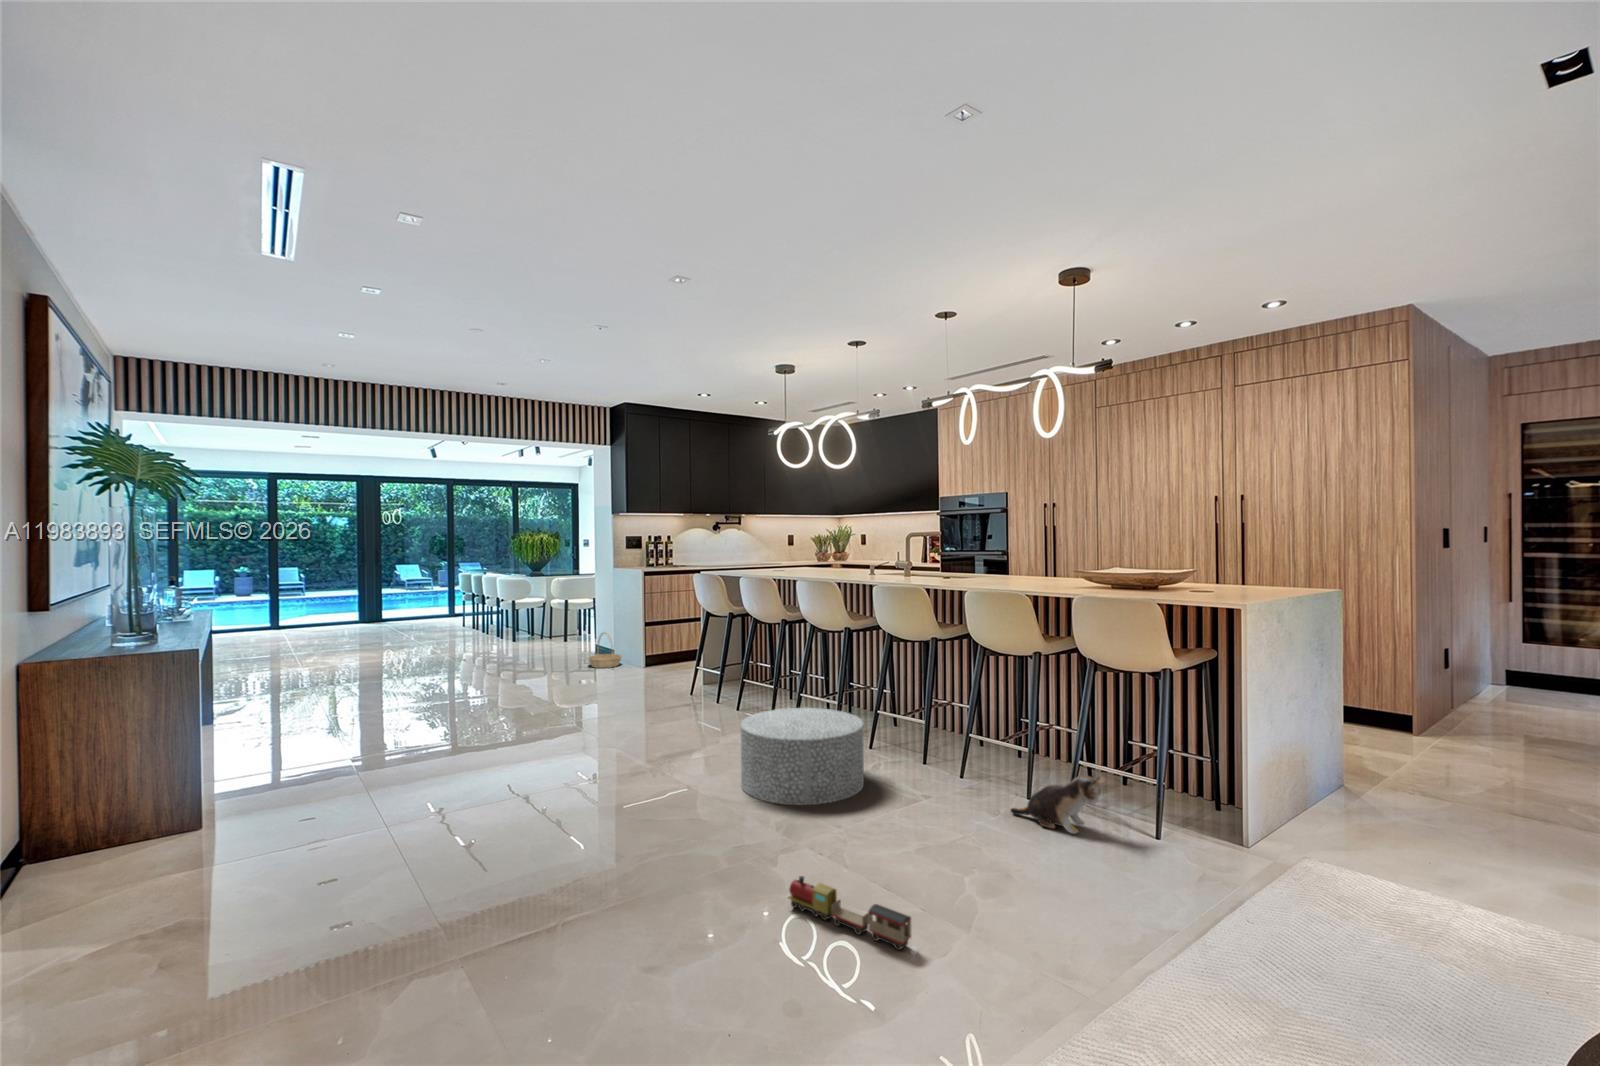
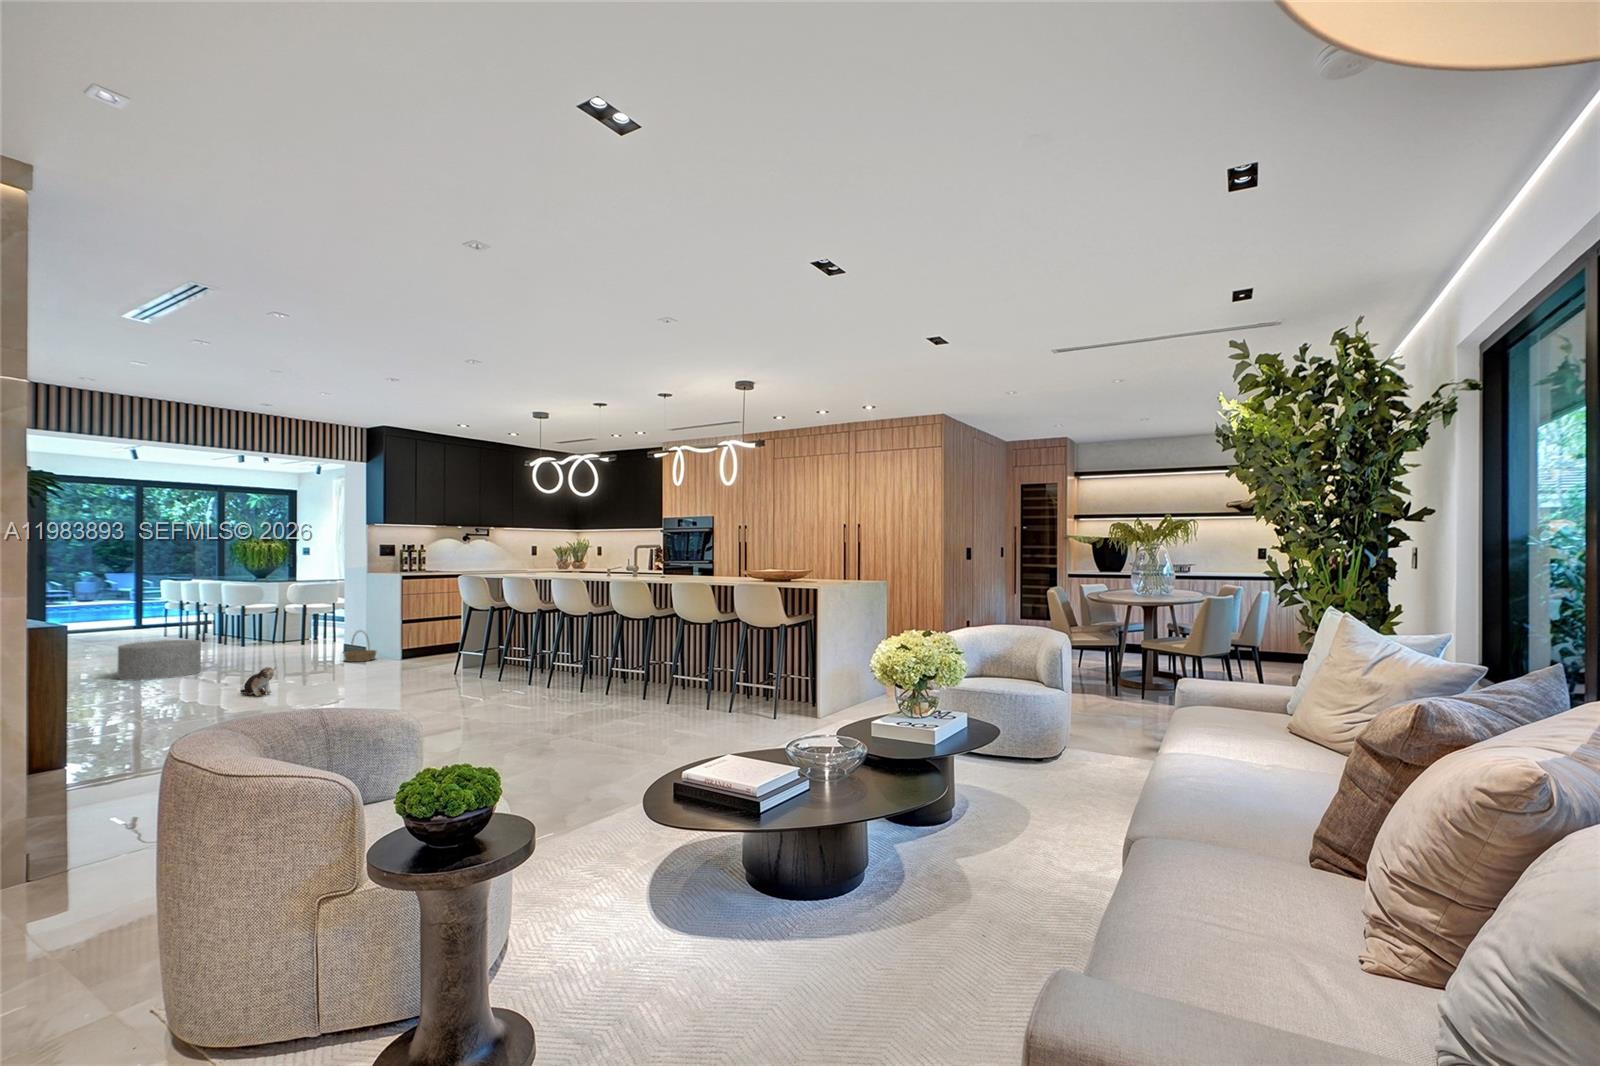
ottoman: present [741,708,864,805] -> present [117,640,201,680]
plush toy: present [1010,775,1106,834] -> present [240,667,276,696]
toy train: present [788,876,911,950] -> none [561,737,632,761]

